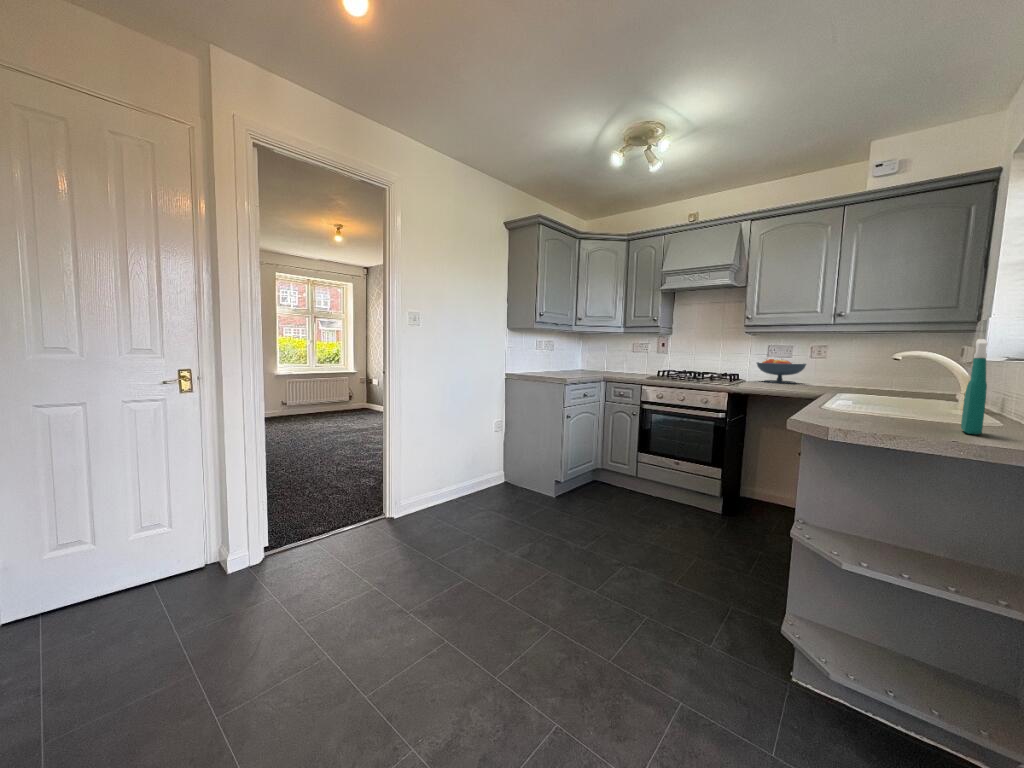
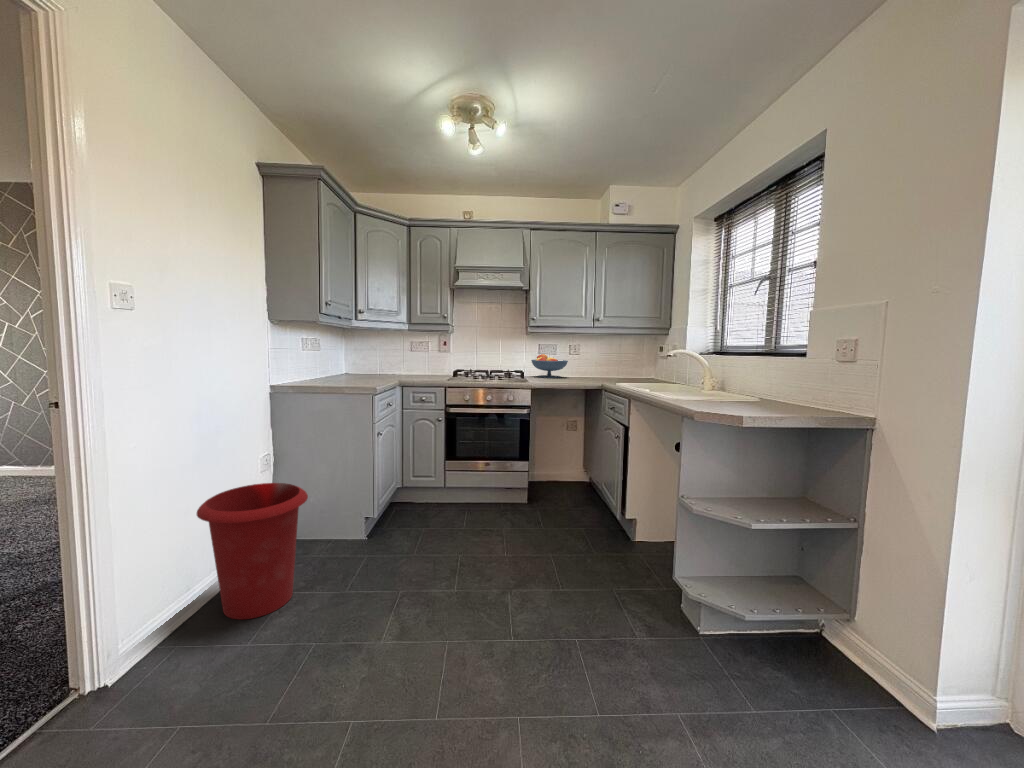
spray bottle: present [961,339,987,435] -> none [788,352,812,417]
waste bin: none [439,436,501,519] -> present [197,483,308,619]

